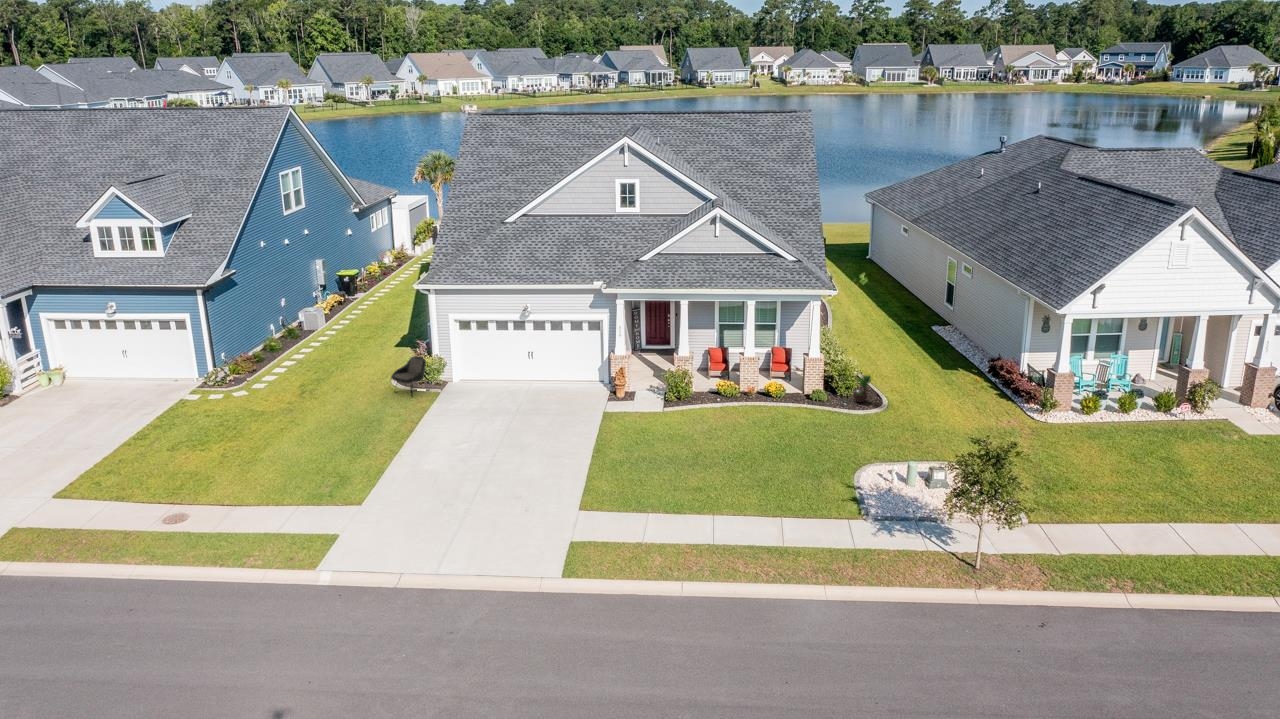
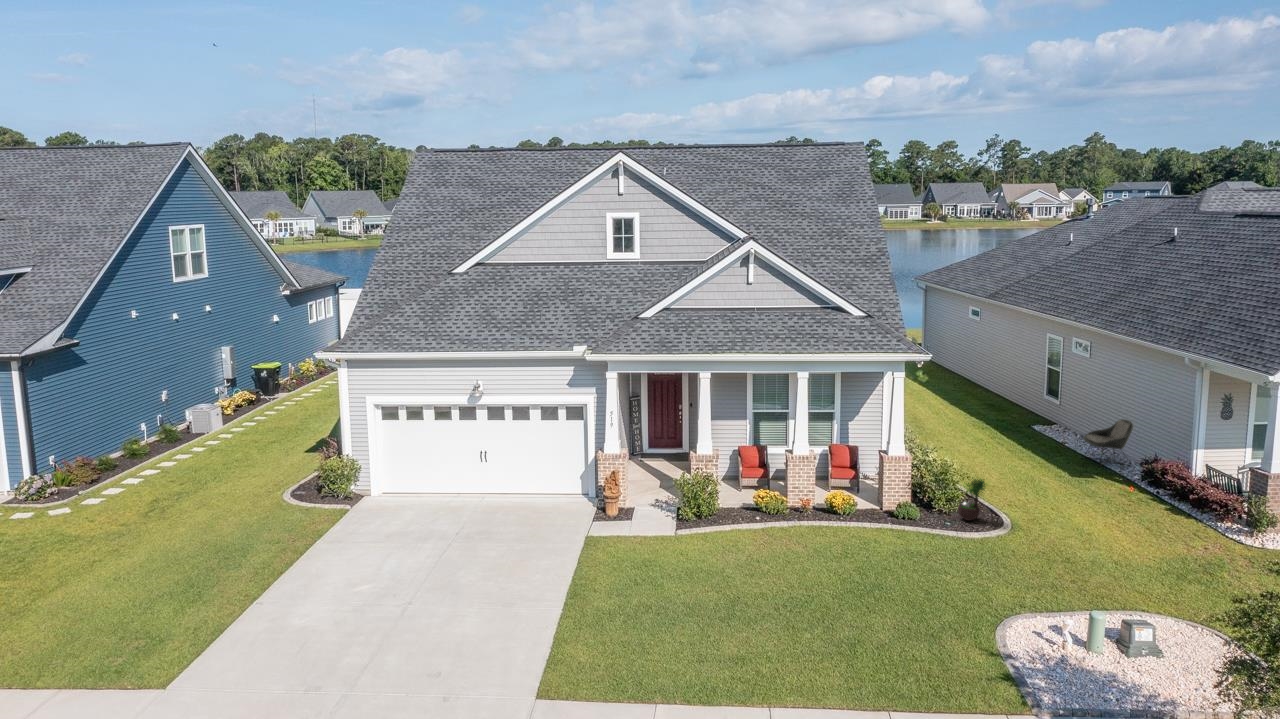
lounge chair: present [391,356,426,392] -> present [1083,419,1133,466]

